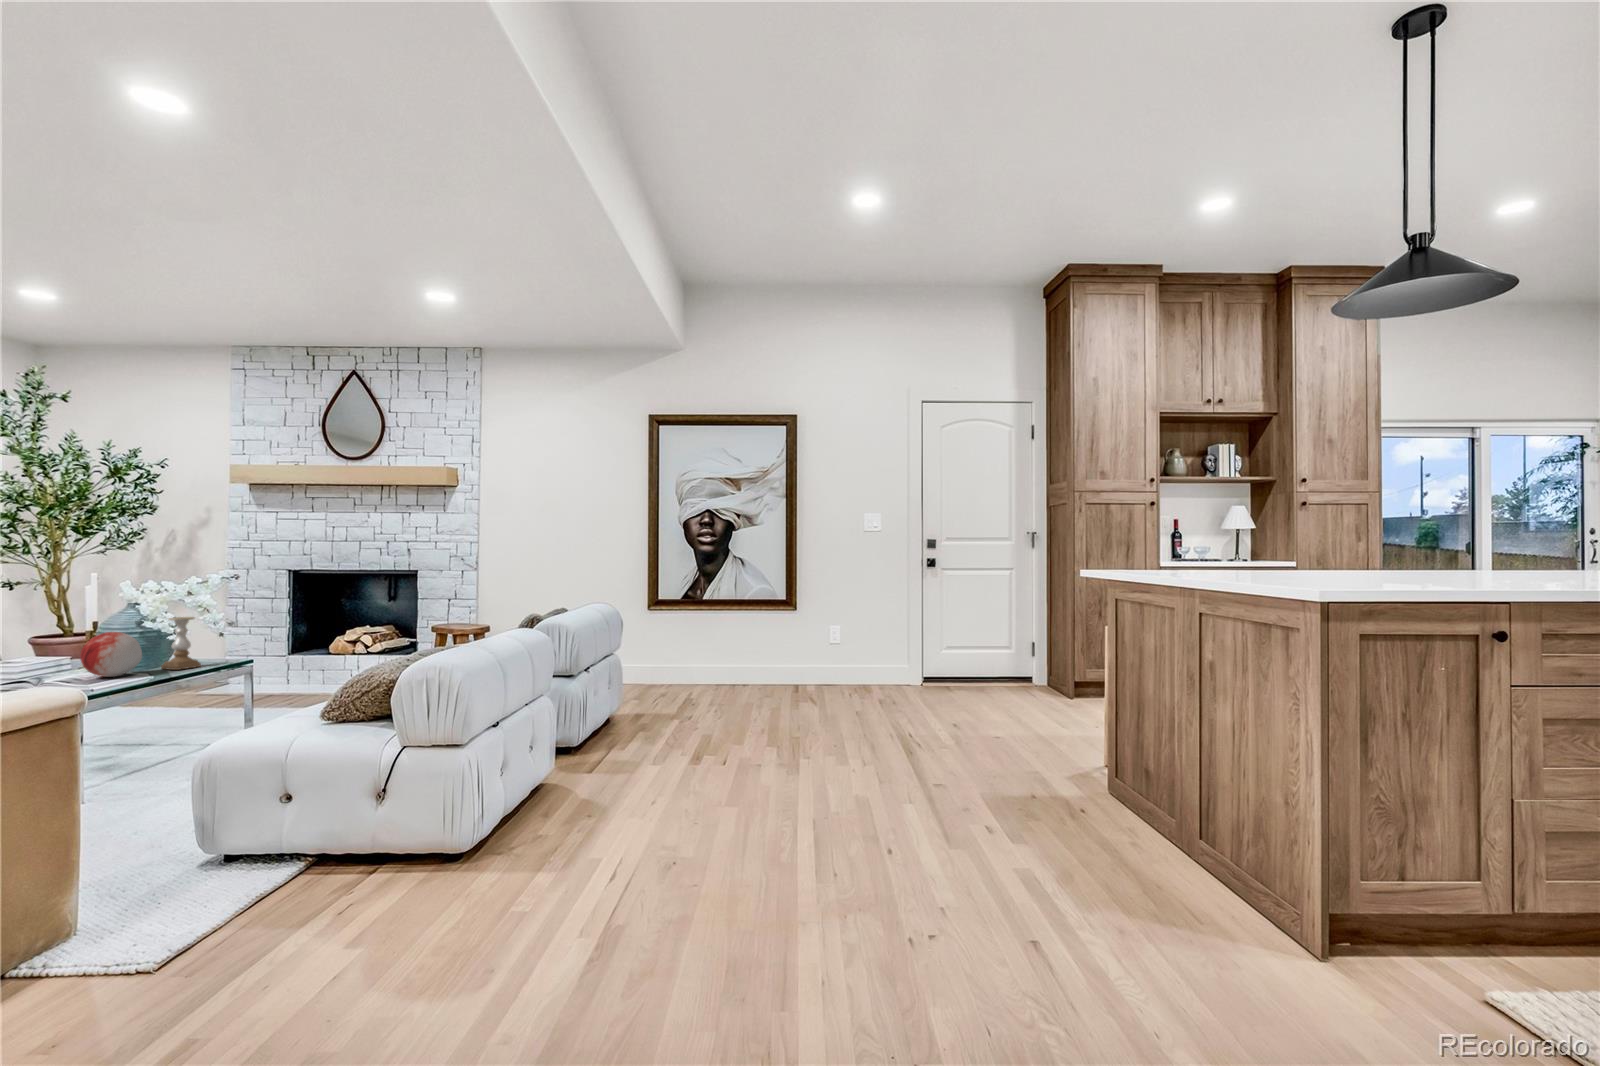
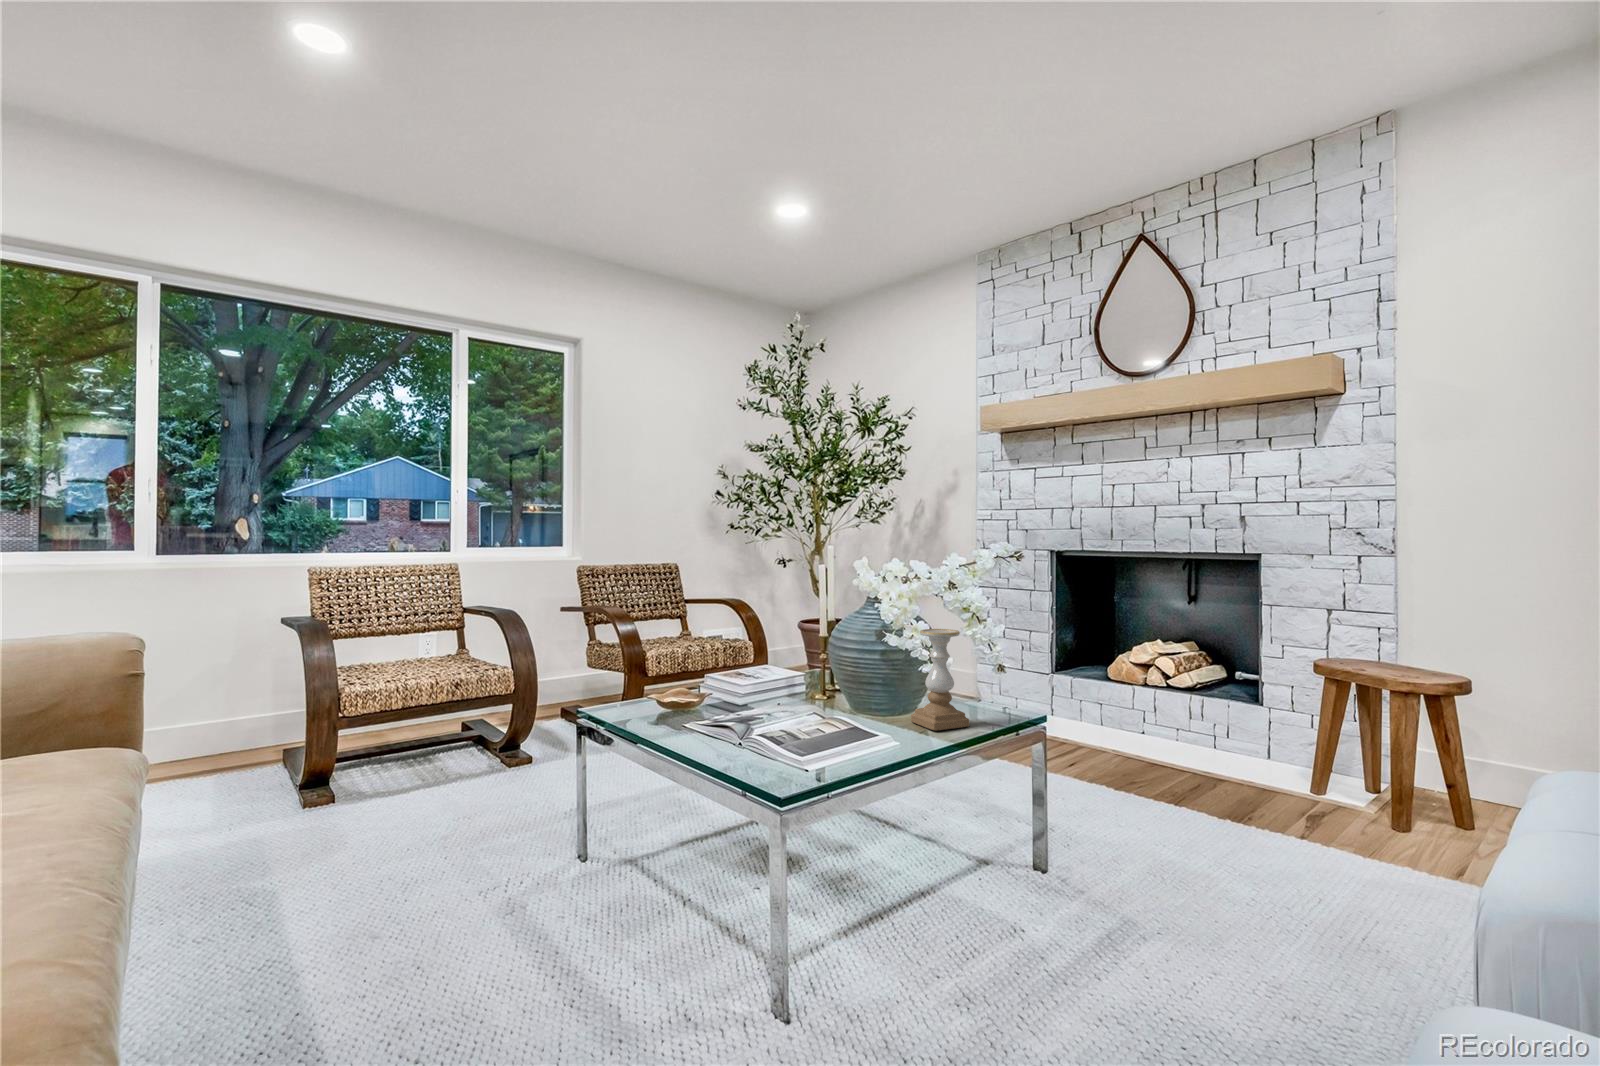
decorative orb: present [80,632,142,677] -> none [802,650,884,731]

